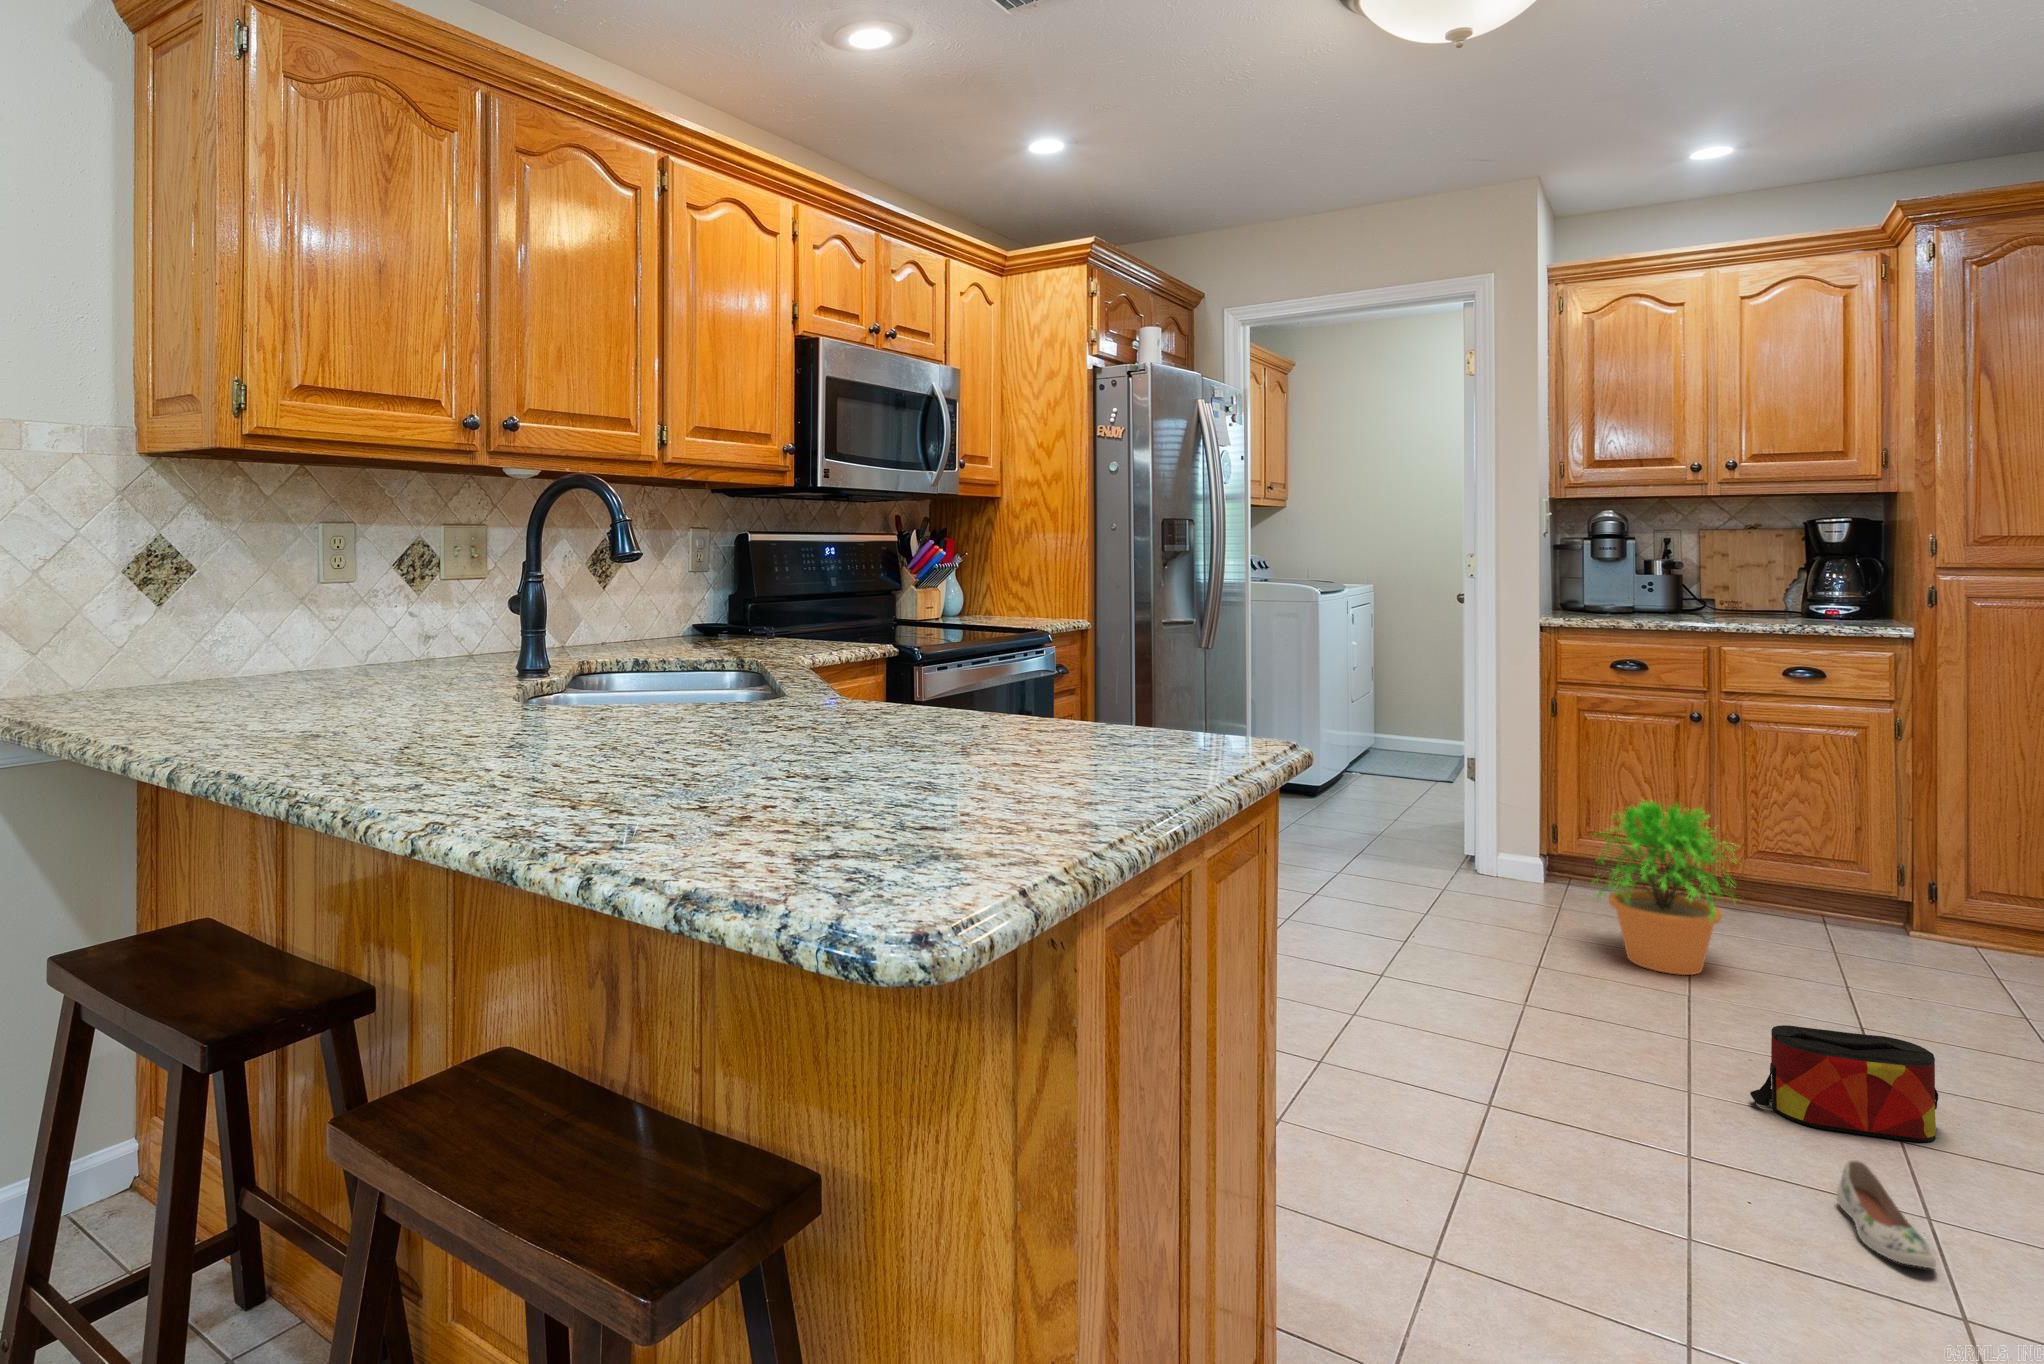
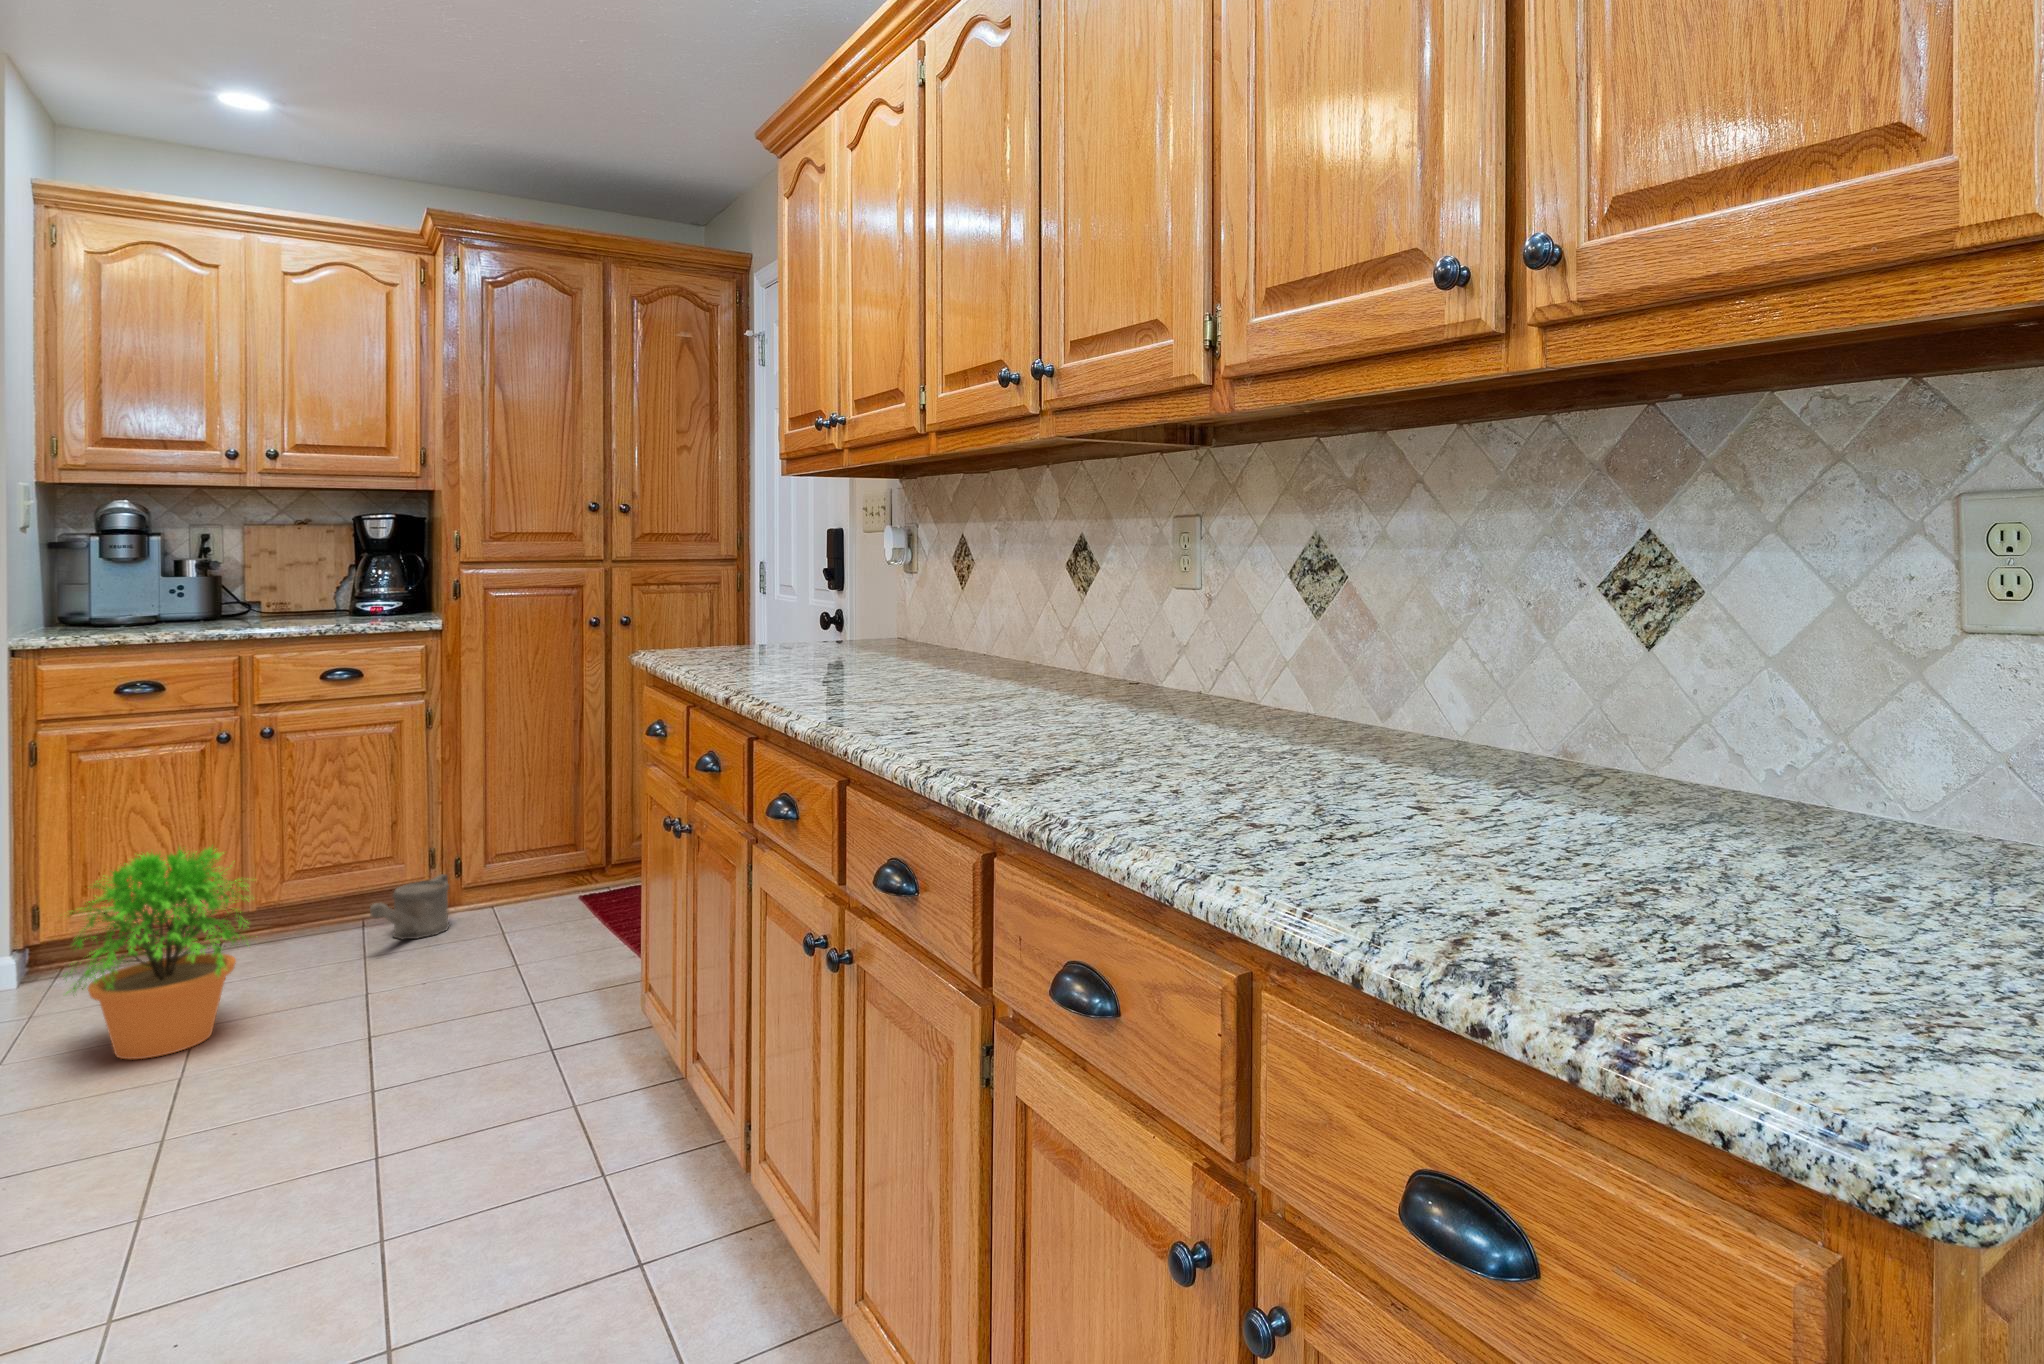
watering can: none [1841,894,1927,956] -> present [370,874,449,939]
bag: present [1750,1025,1938,1142] -> none [231,1042,424,1184]
shoe: present [1837,1160,1936,1269] -> none [304,1205,391,1304]

